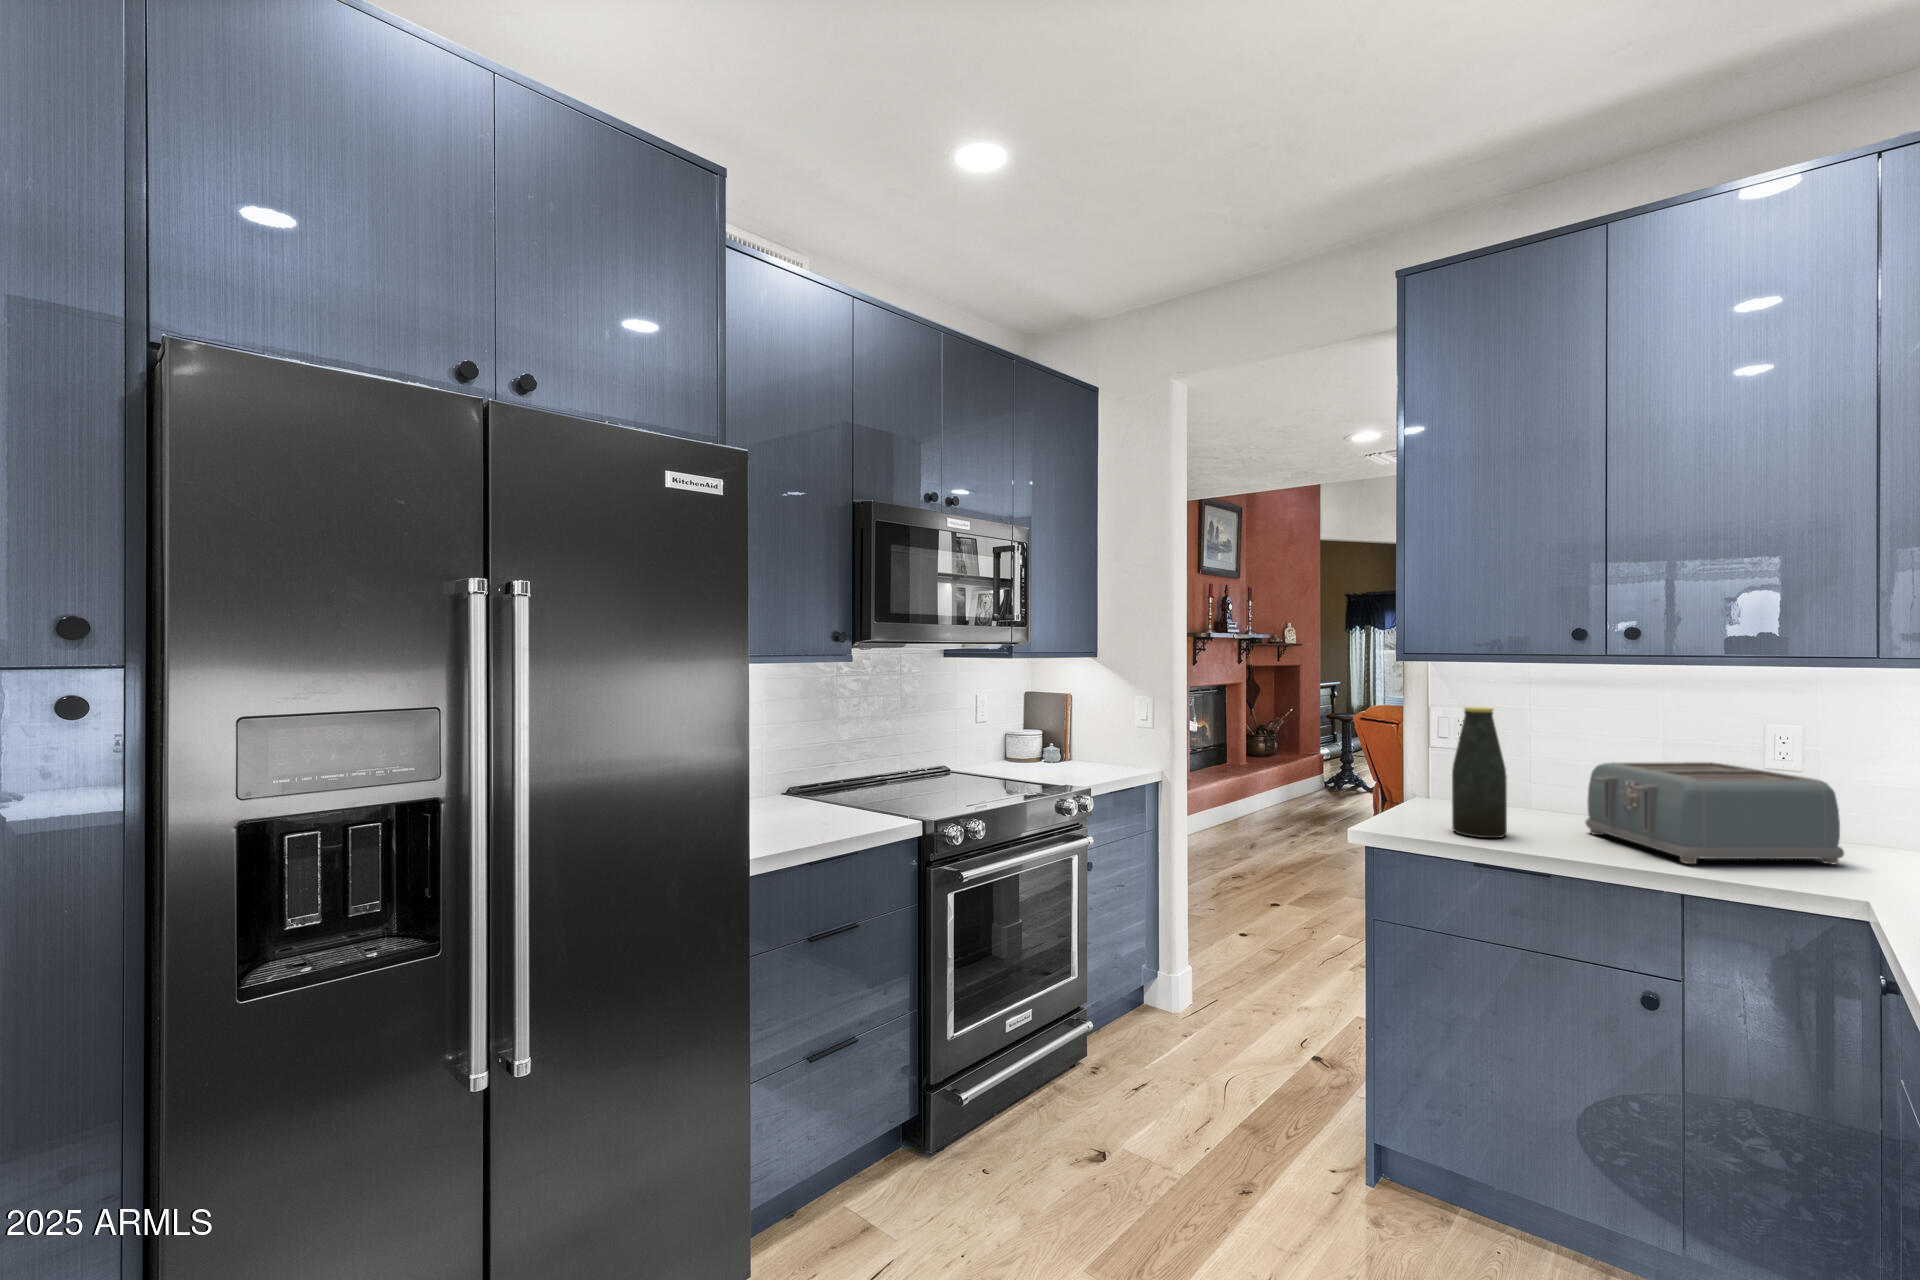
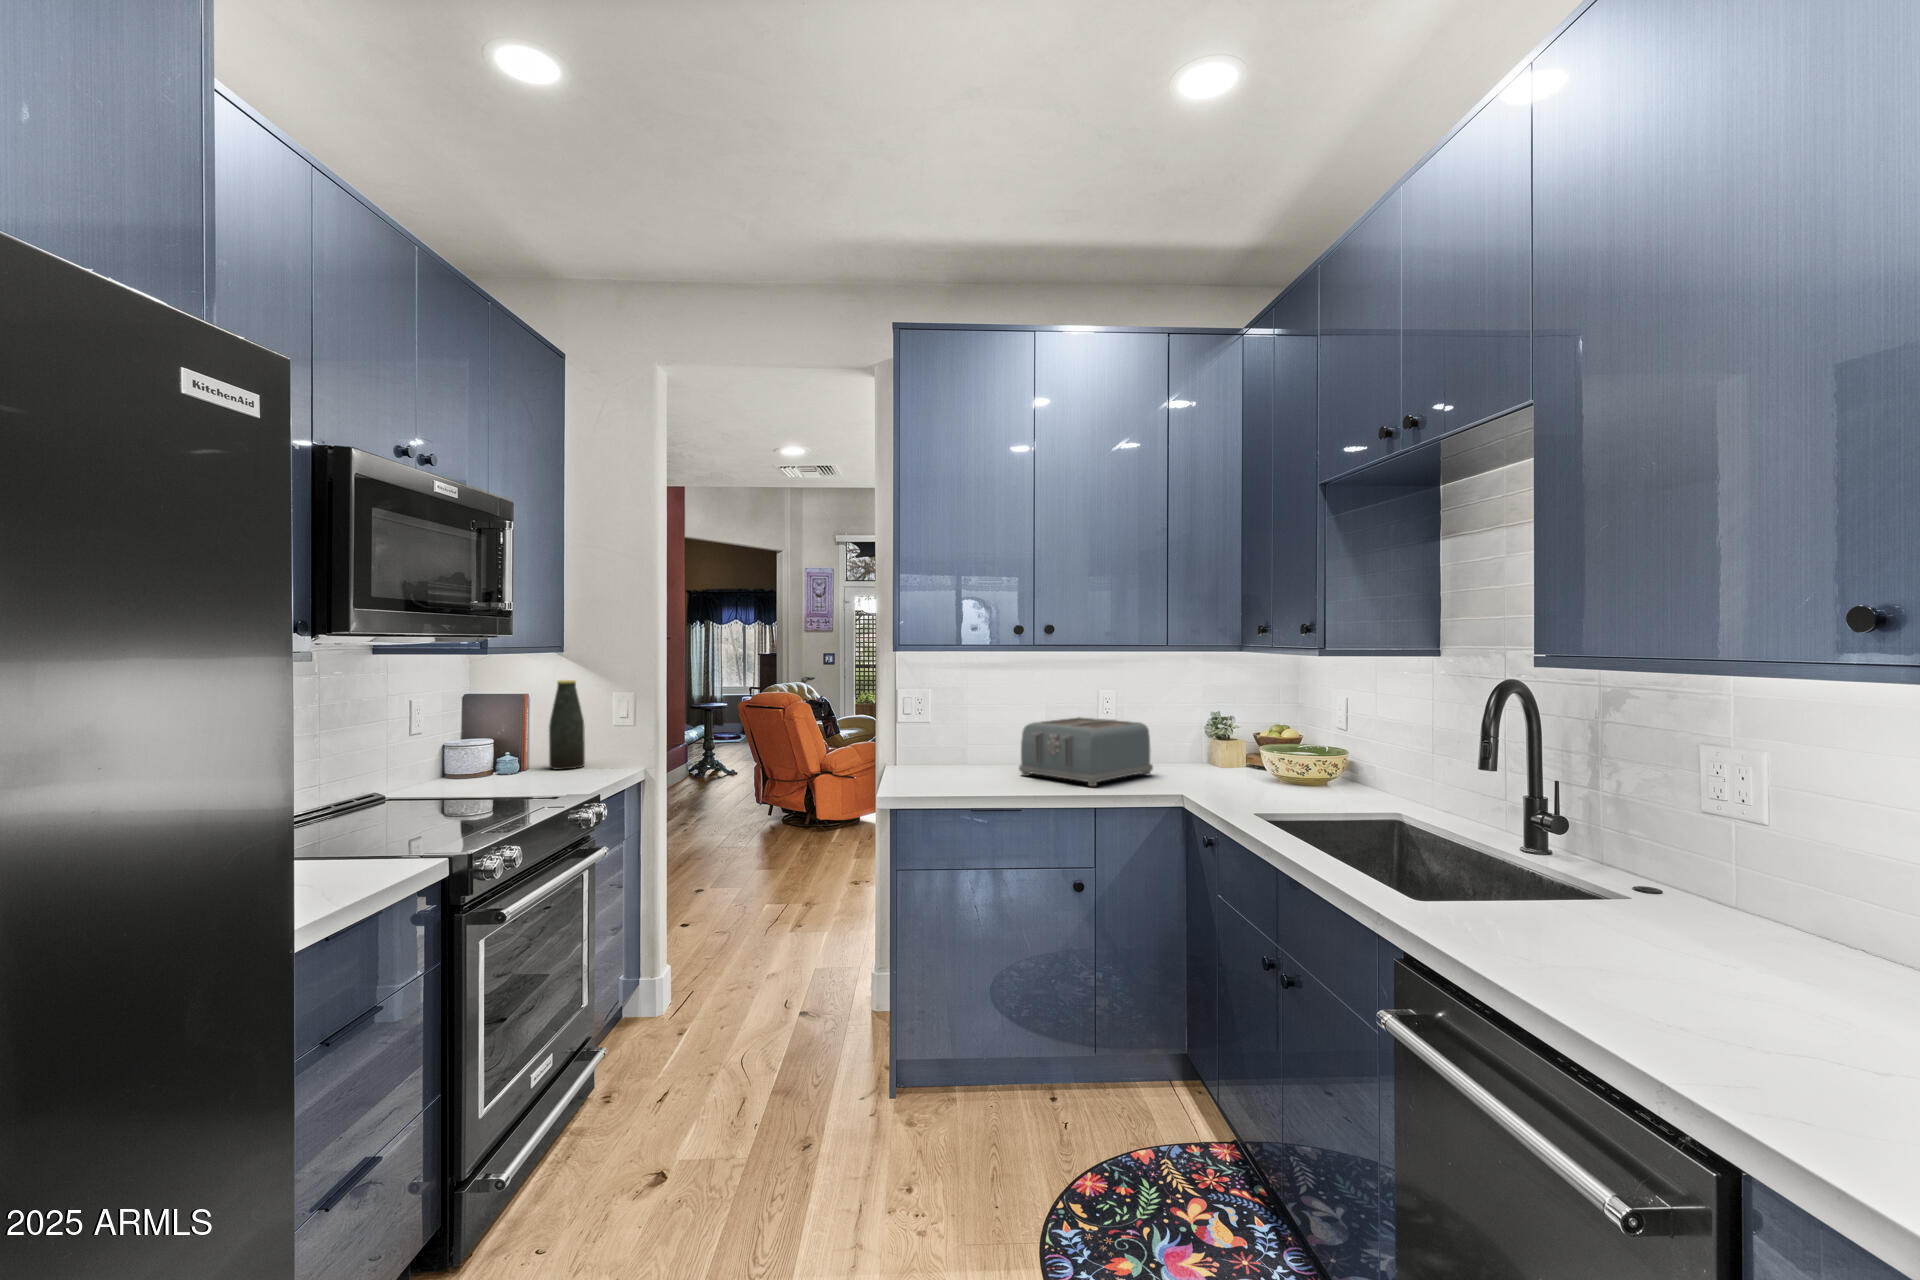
bottle: present [1452,707,1507,838] -> present [549,680,585,770]

